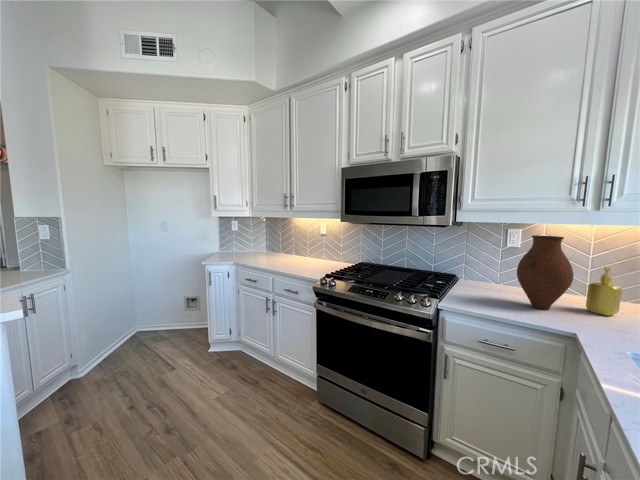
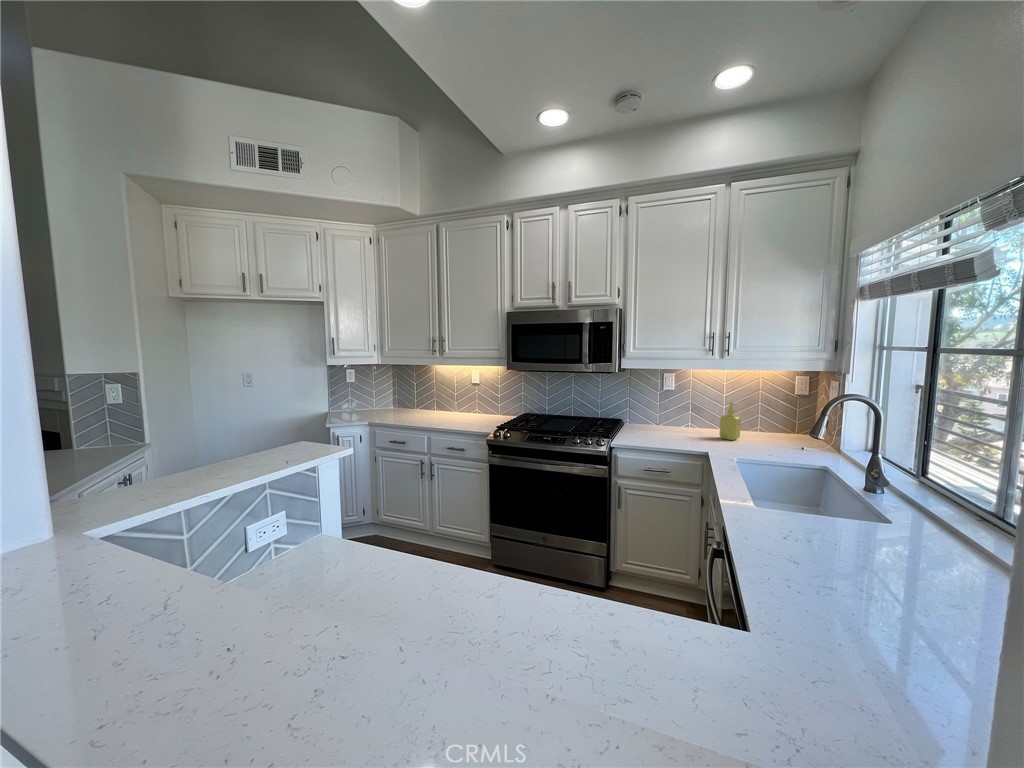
vase: present [517,235,573,310] -> none [671,379,709,440]

